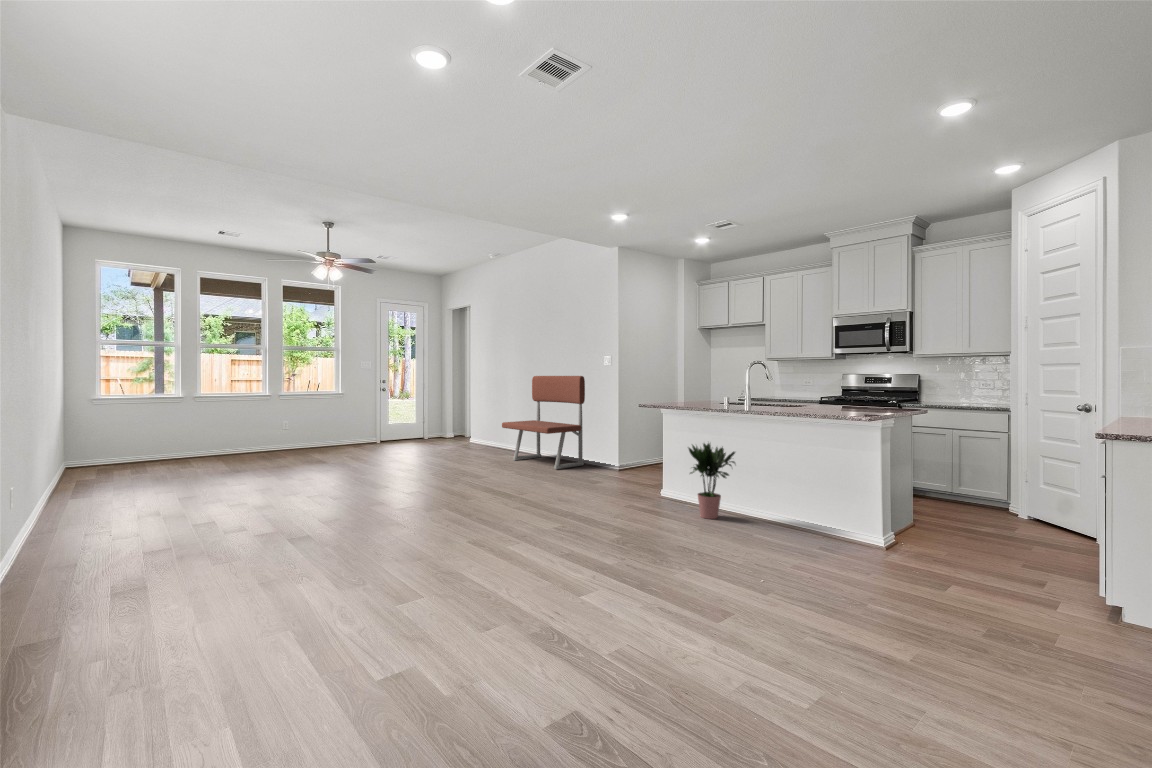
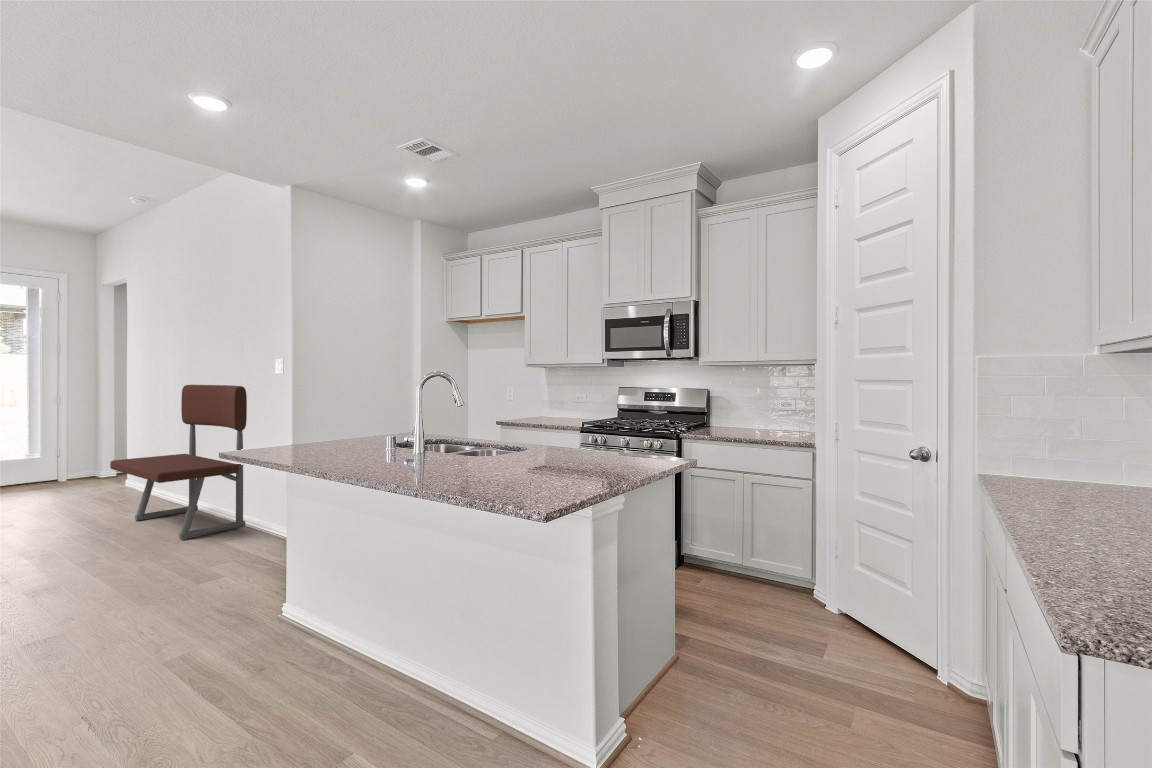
potted plant: present [688,443,735,519] -> none [275,512,386,673]

